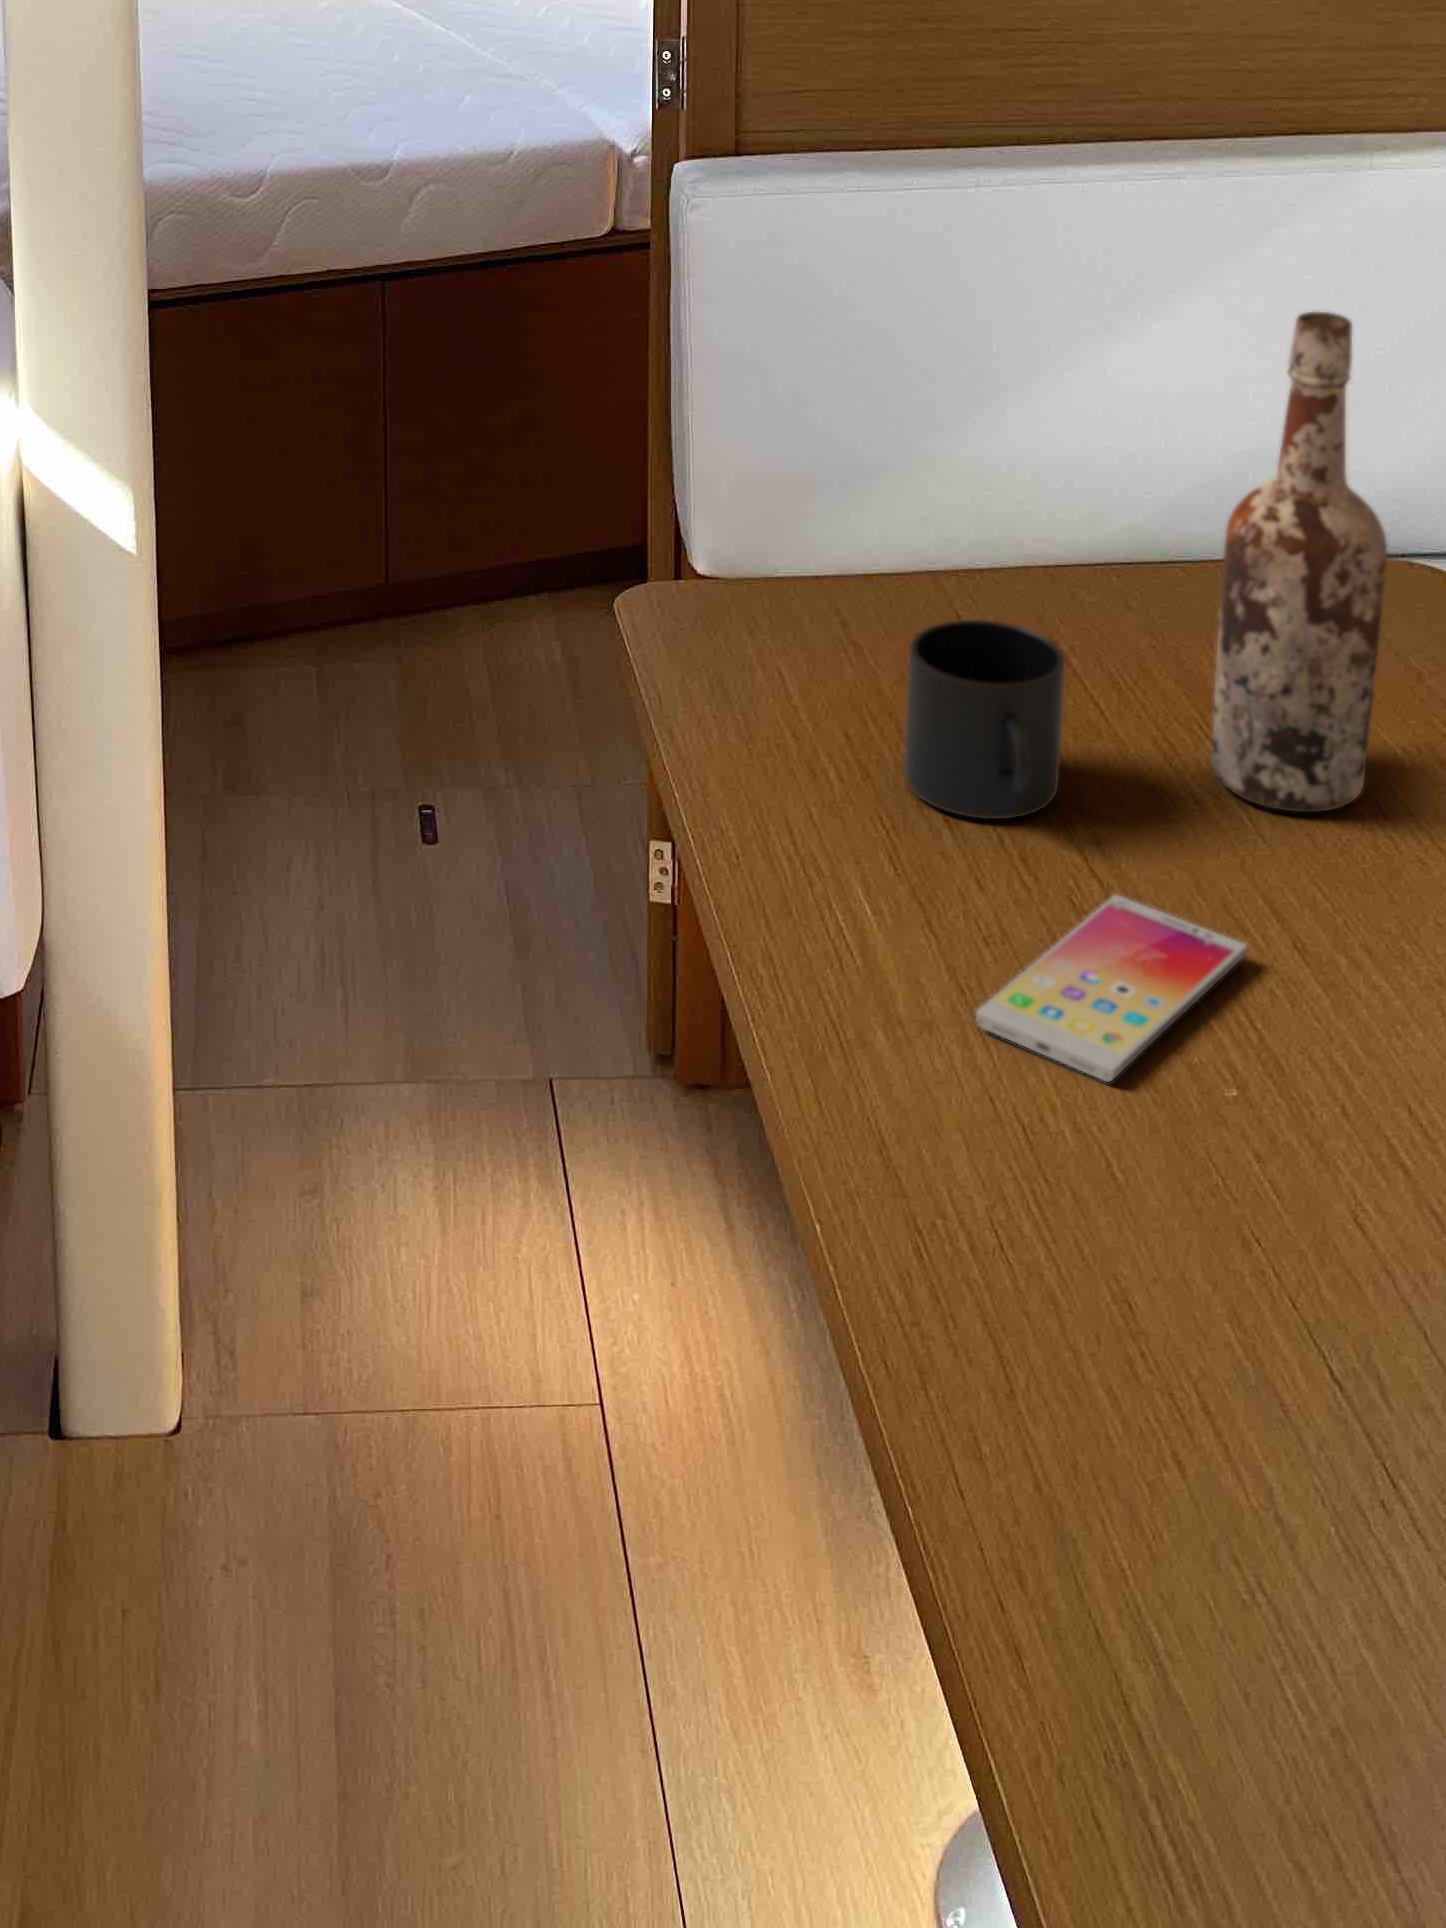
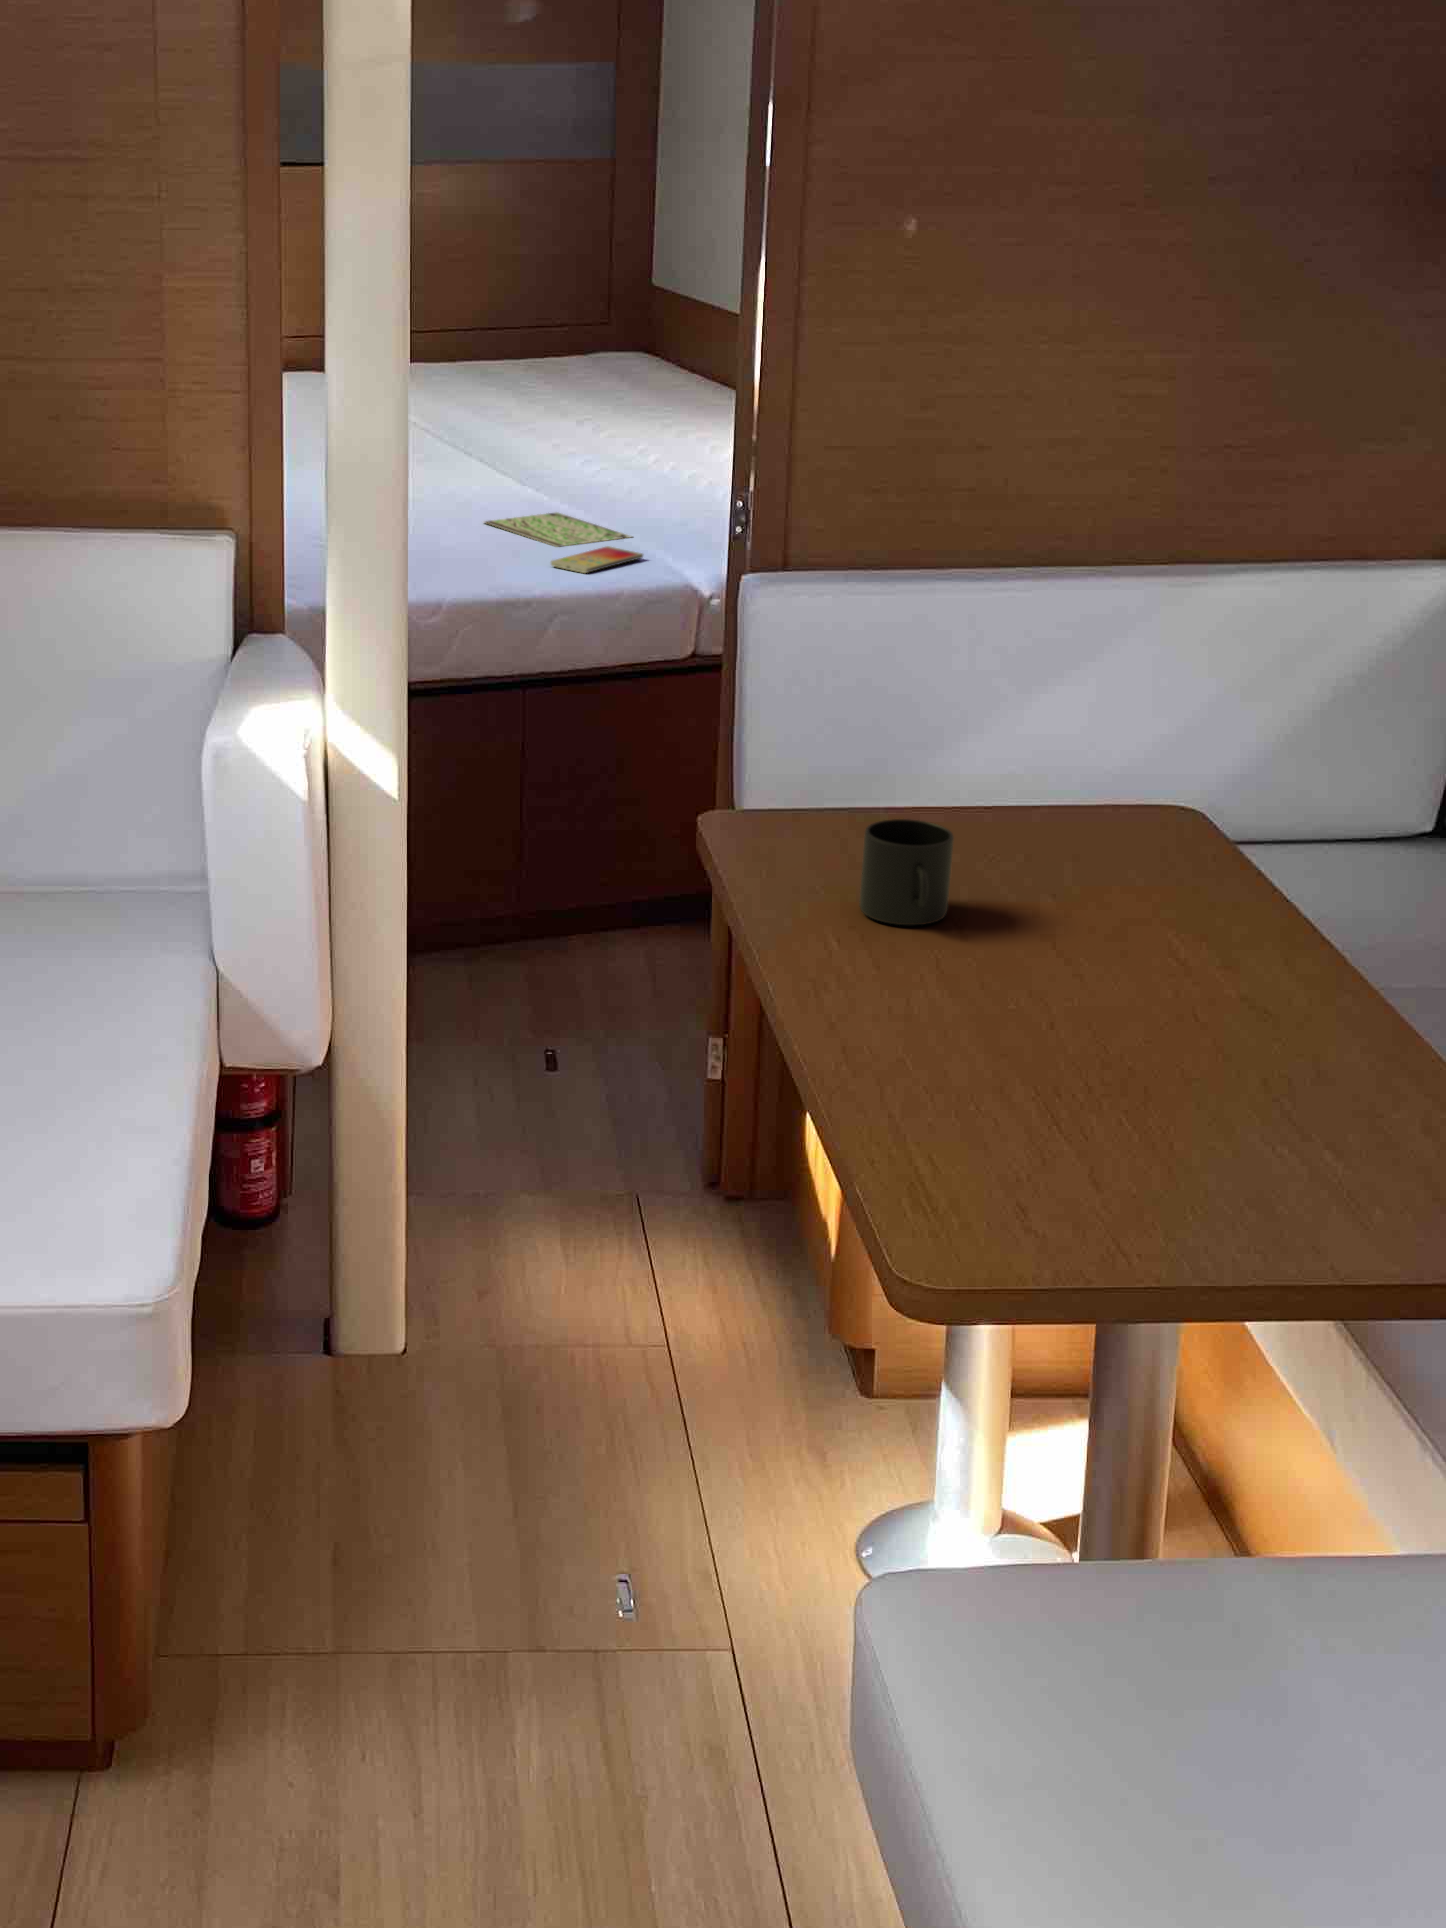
book: none [329,34,530,85] -> present [485,512,630,547]
wine bottle: present [1211,312,1387,812] -> none [1037,636,1139,926]
smartphone: present [976,895,1247,1081] -> present [551,546,643,573]

